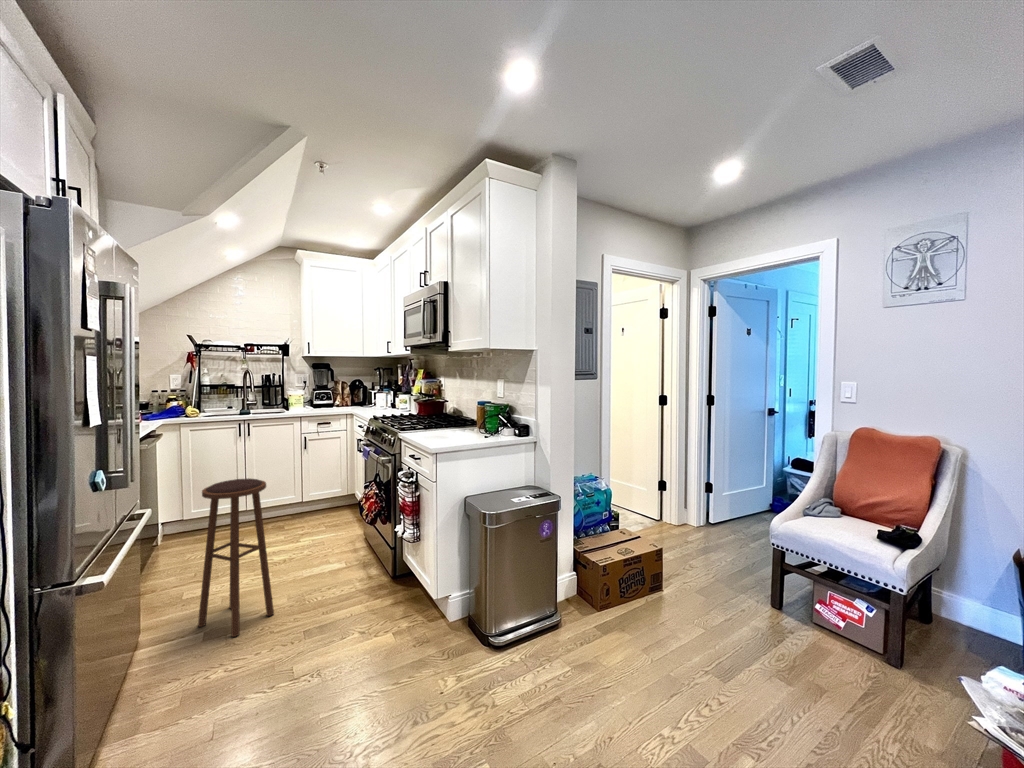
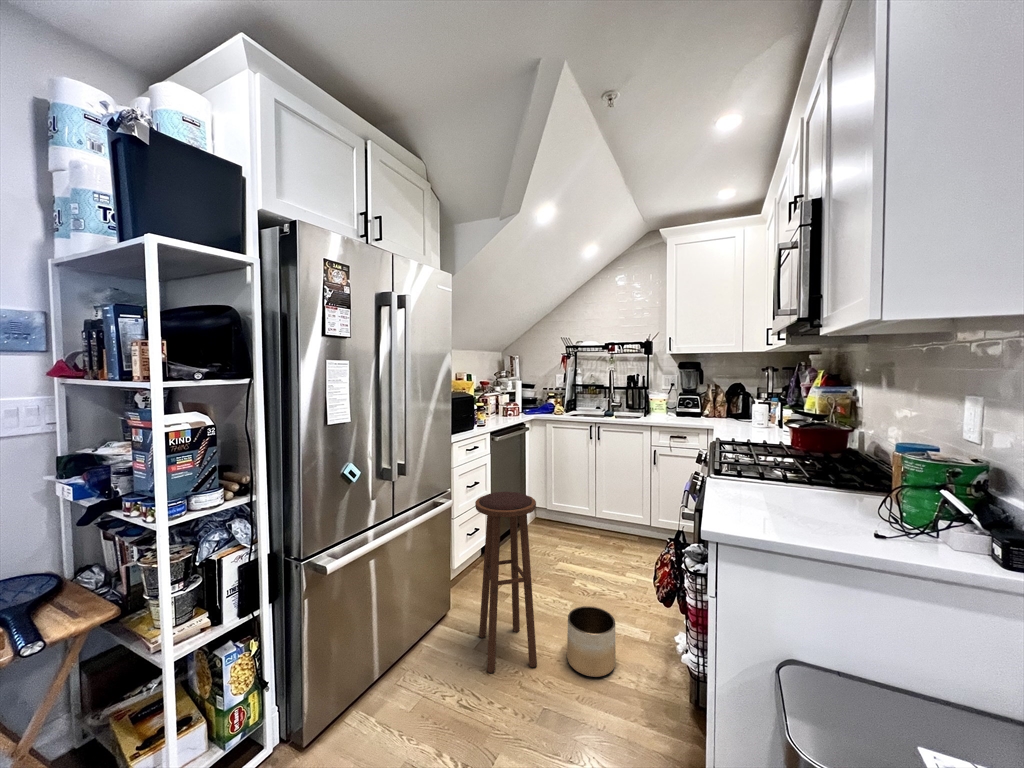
planter: none [293,552,333,600] -> present [567,606,616,677]

